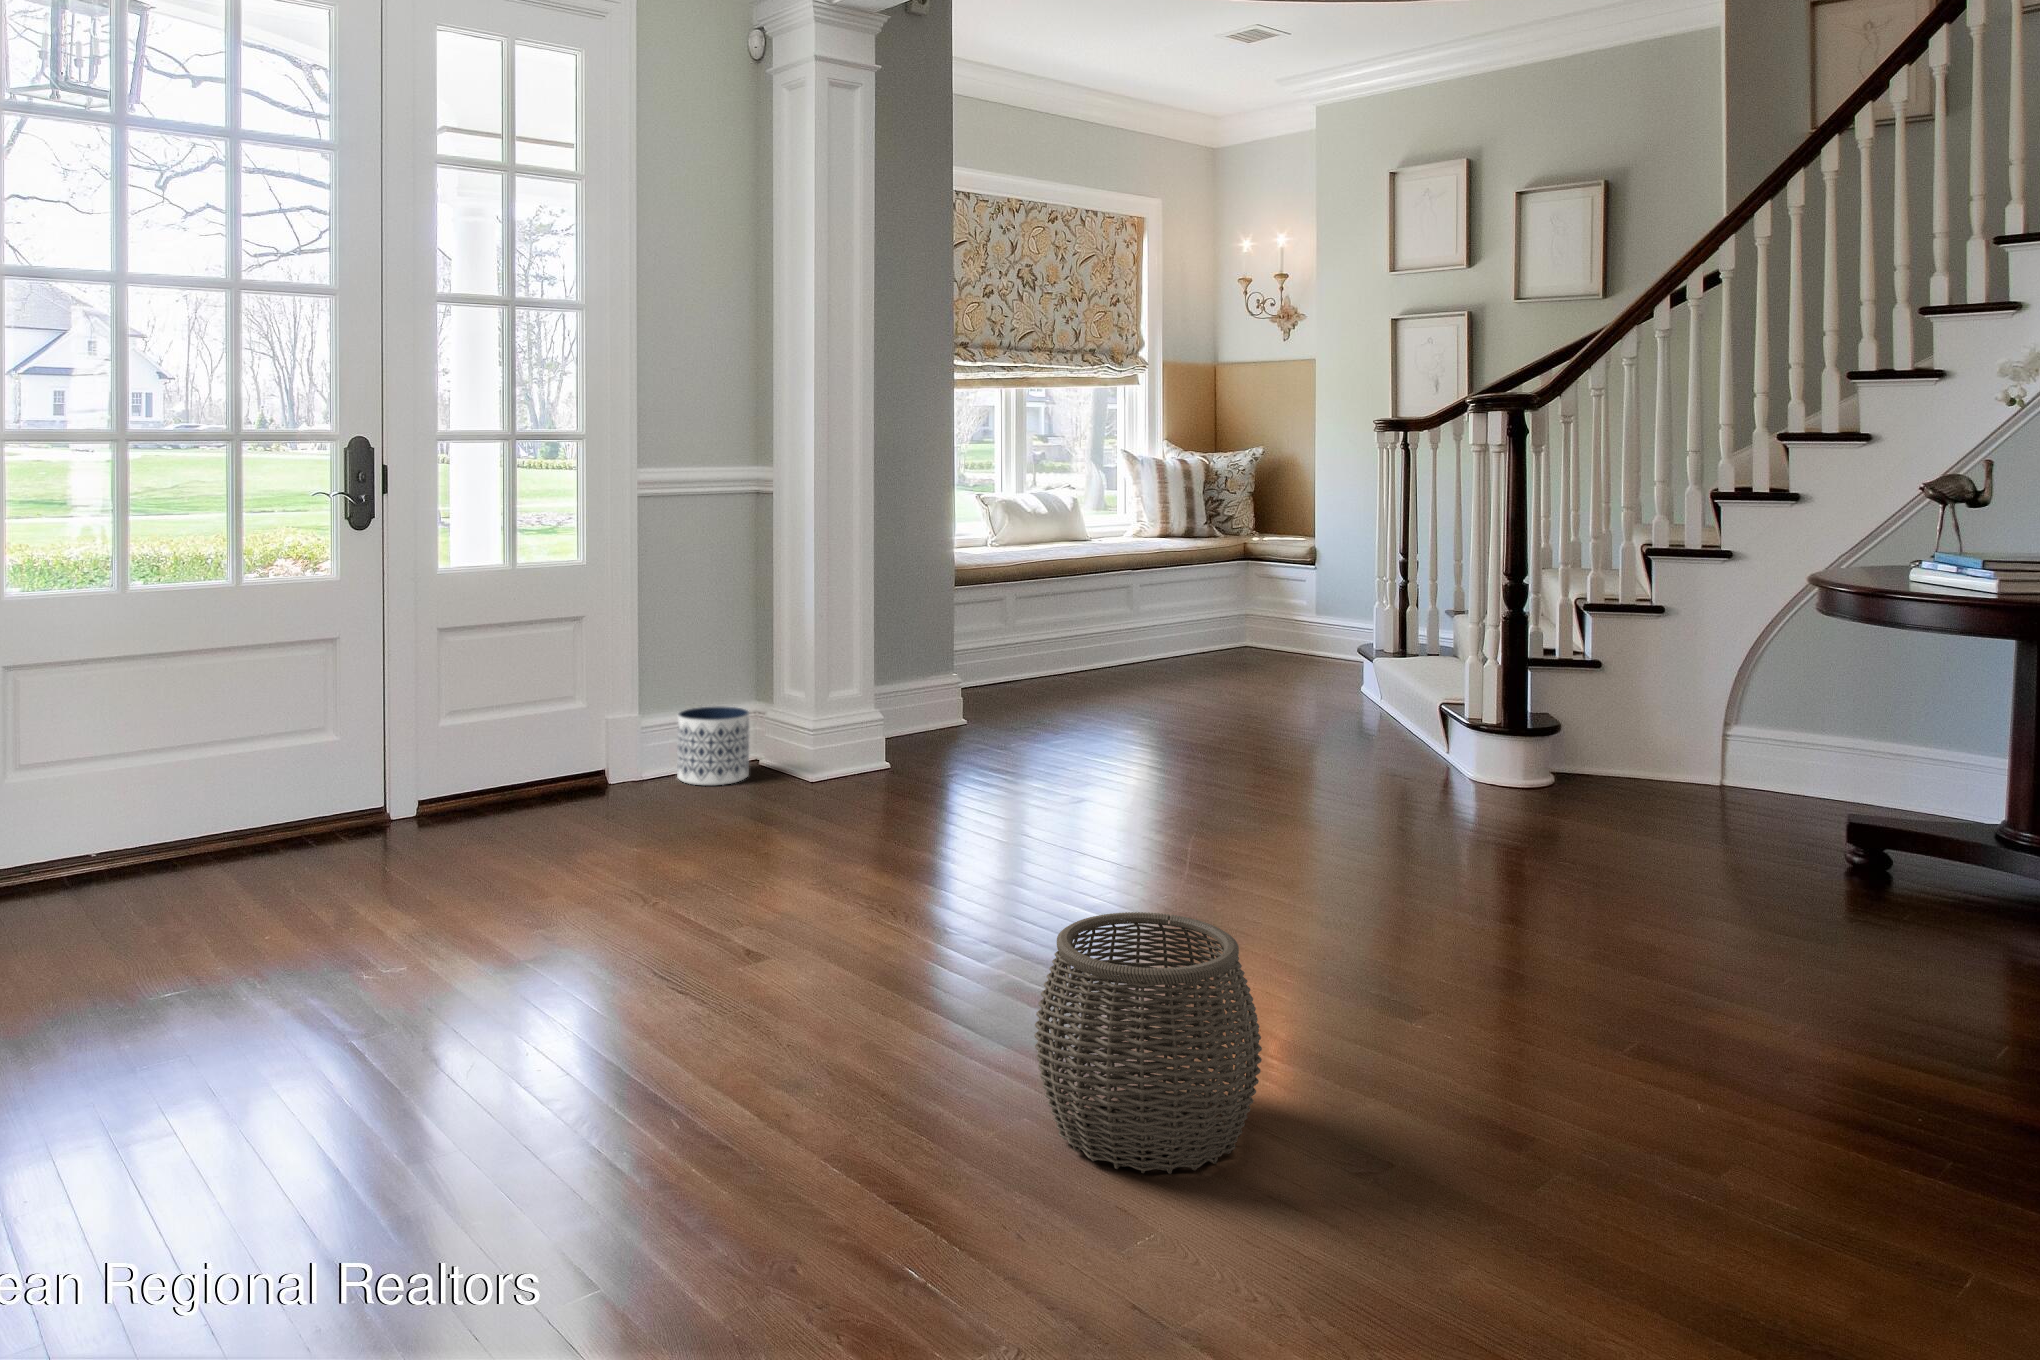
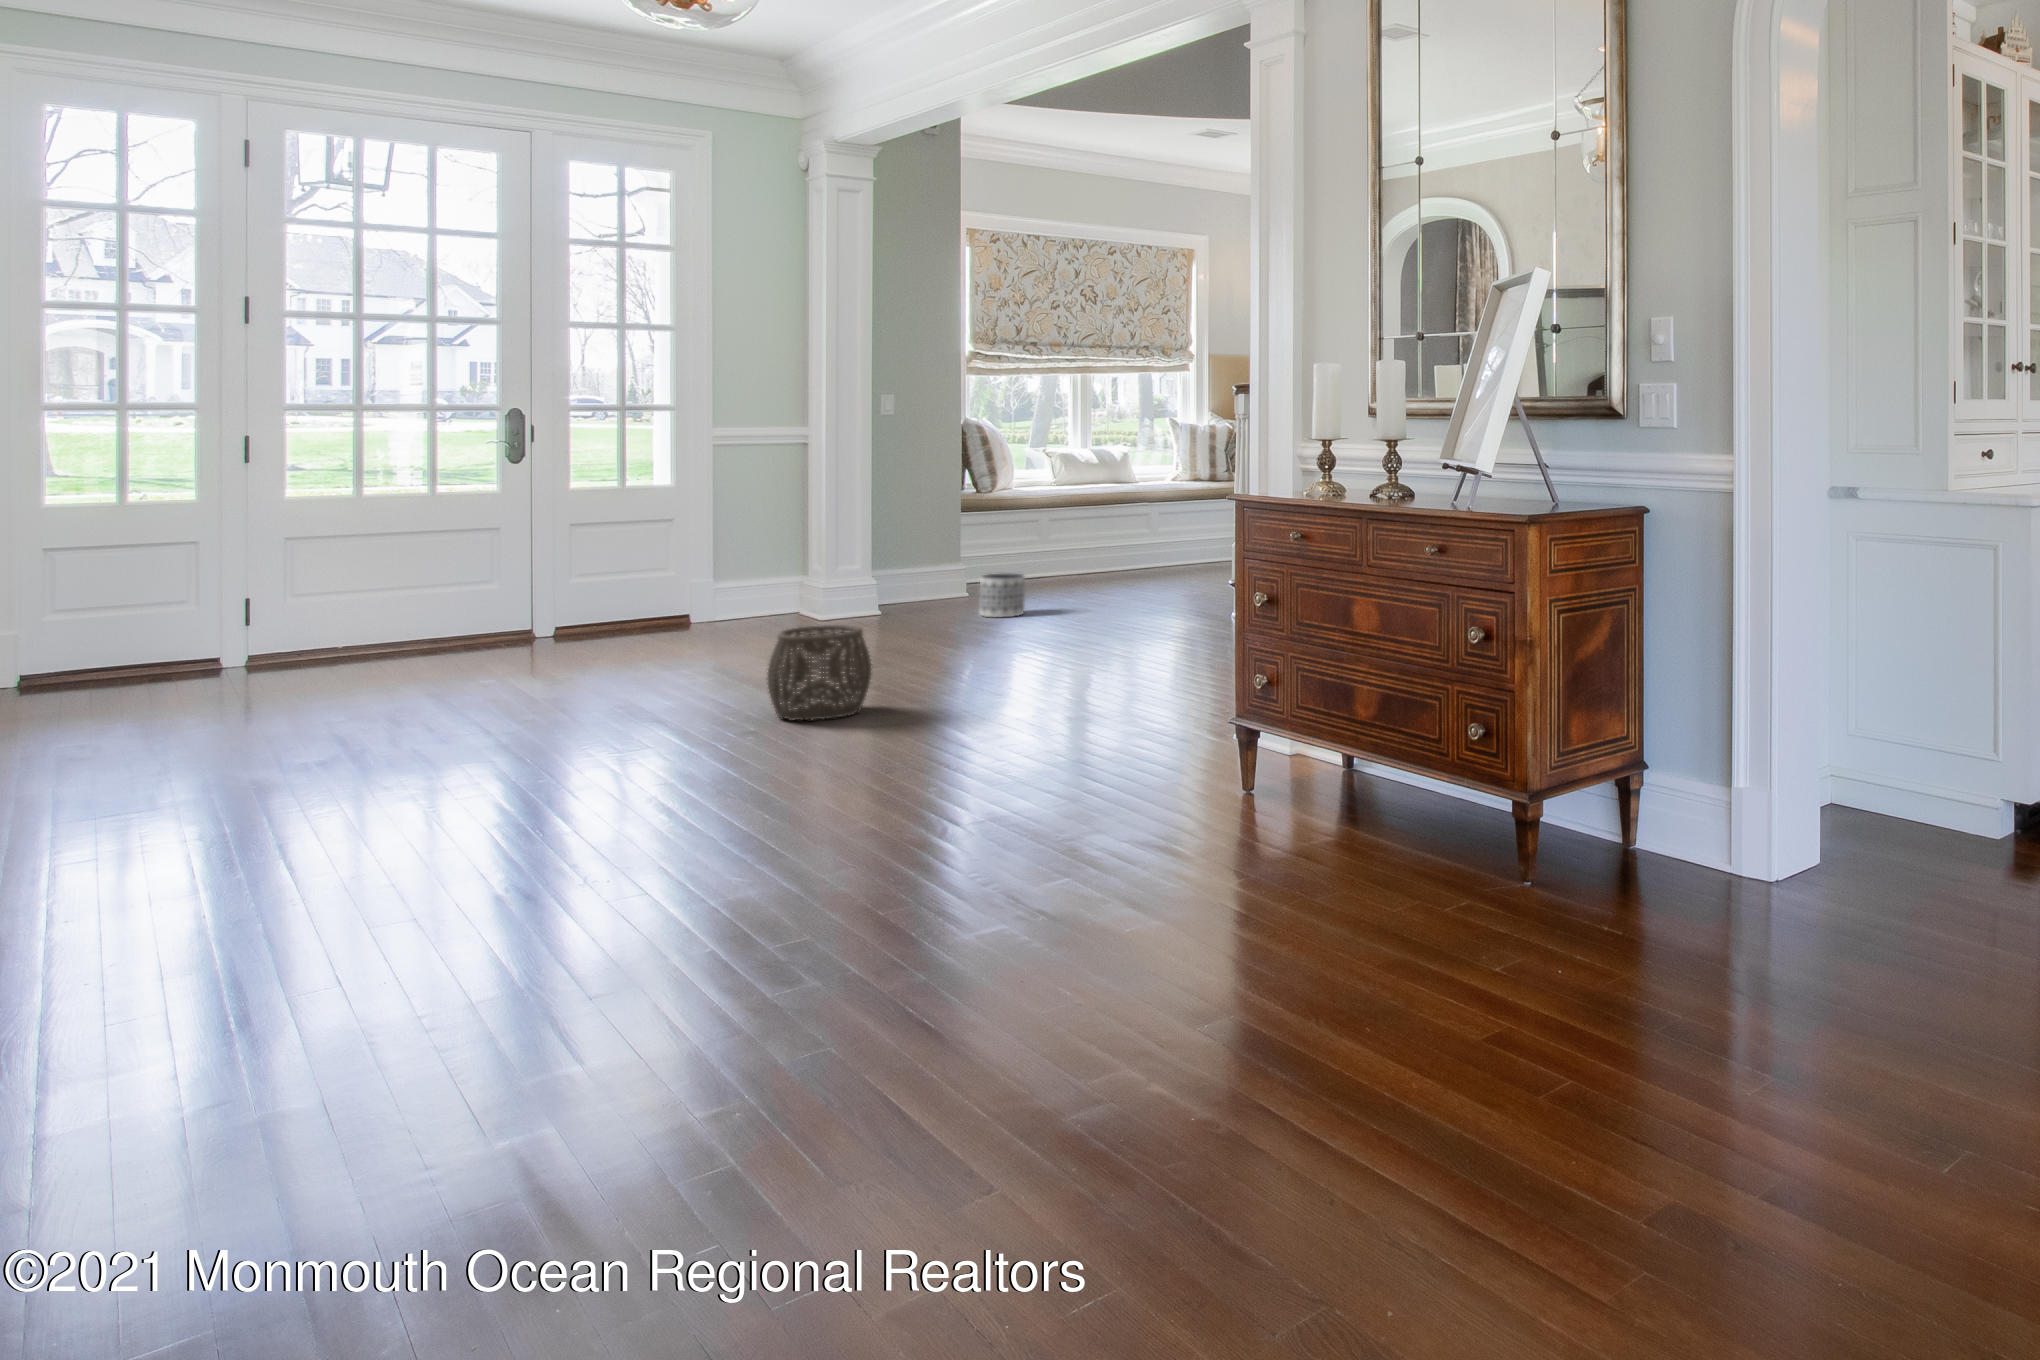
planter: present [677,707,749,785] -> present [979,573,1025,617]

